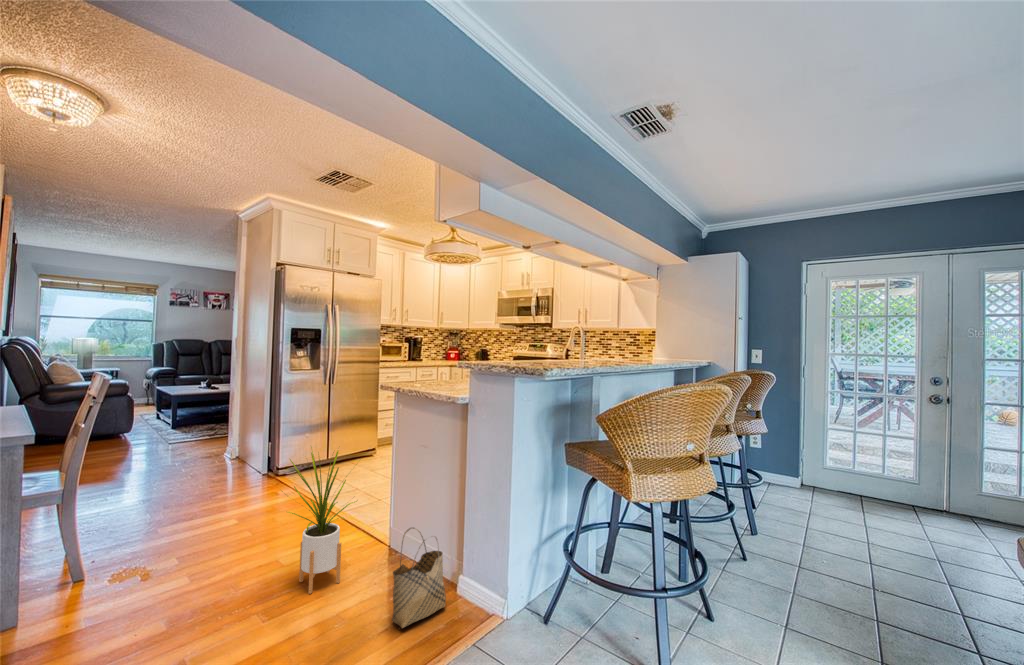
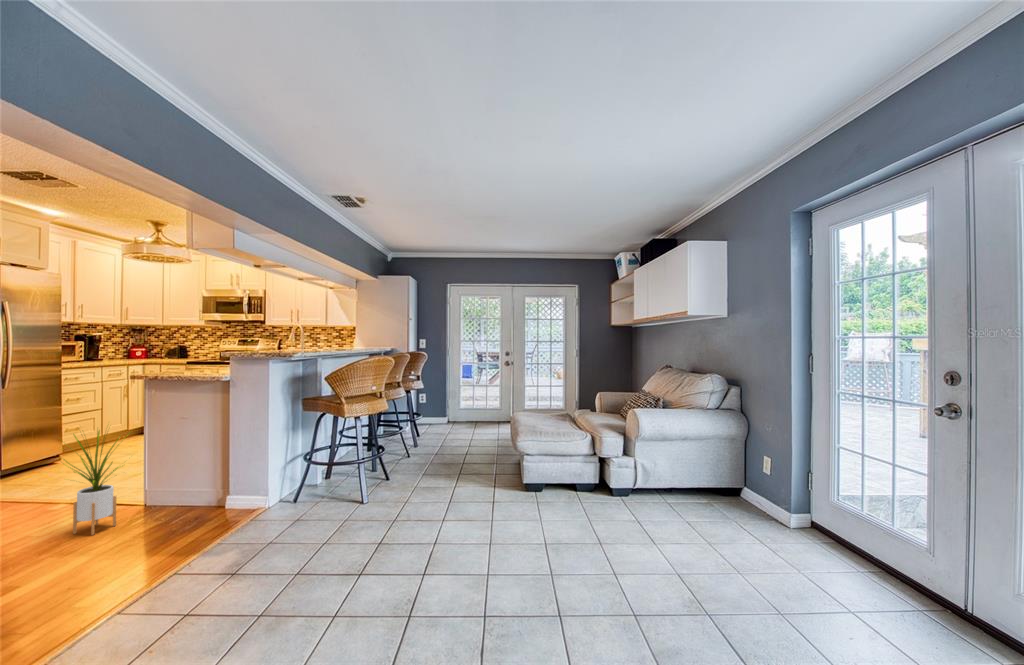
woven basket: present [392,528,446,628] -> none [183,465,221,526]

